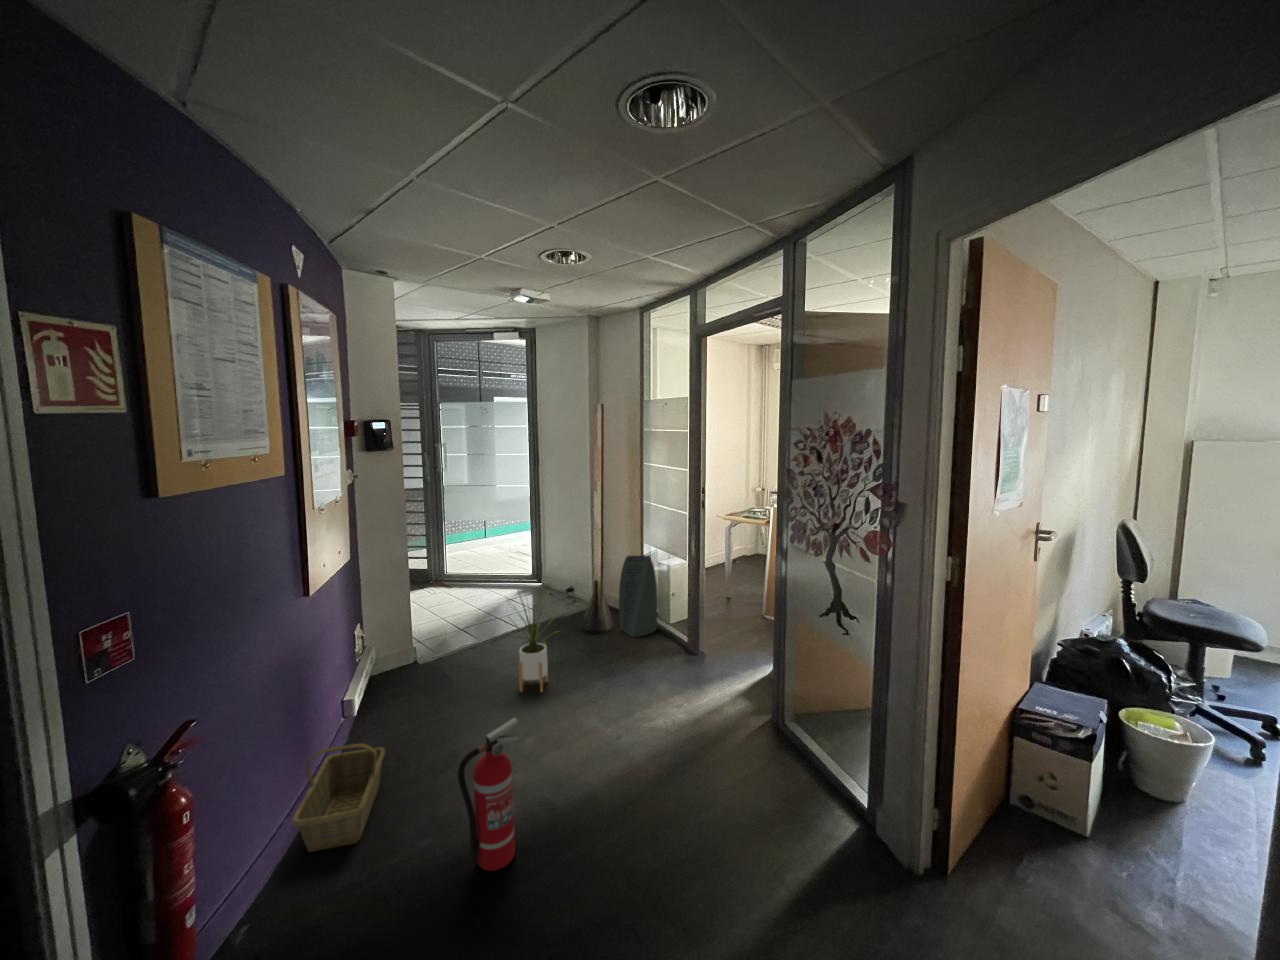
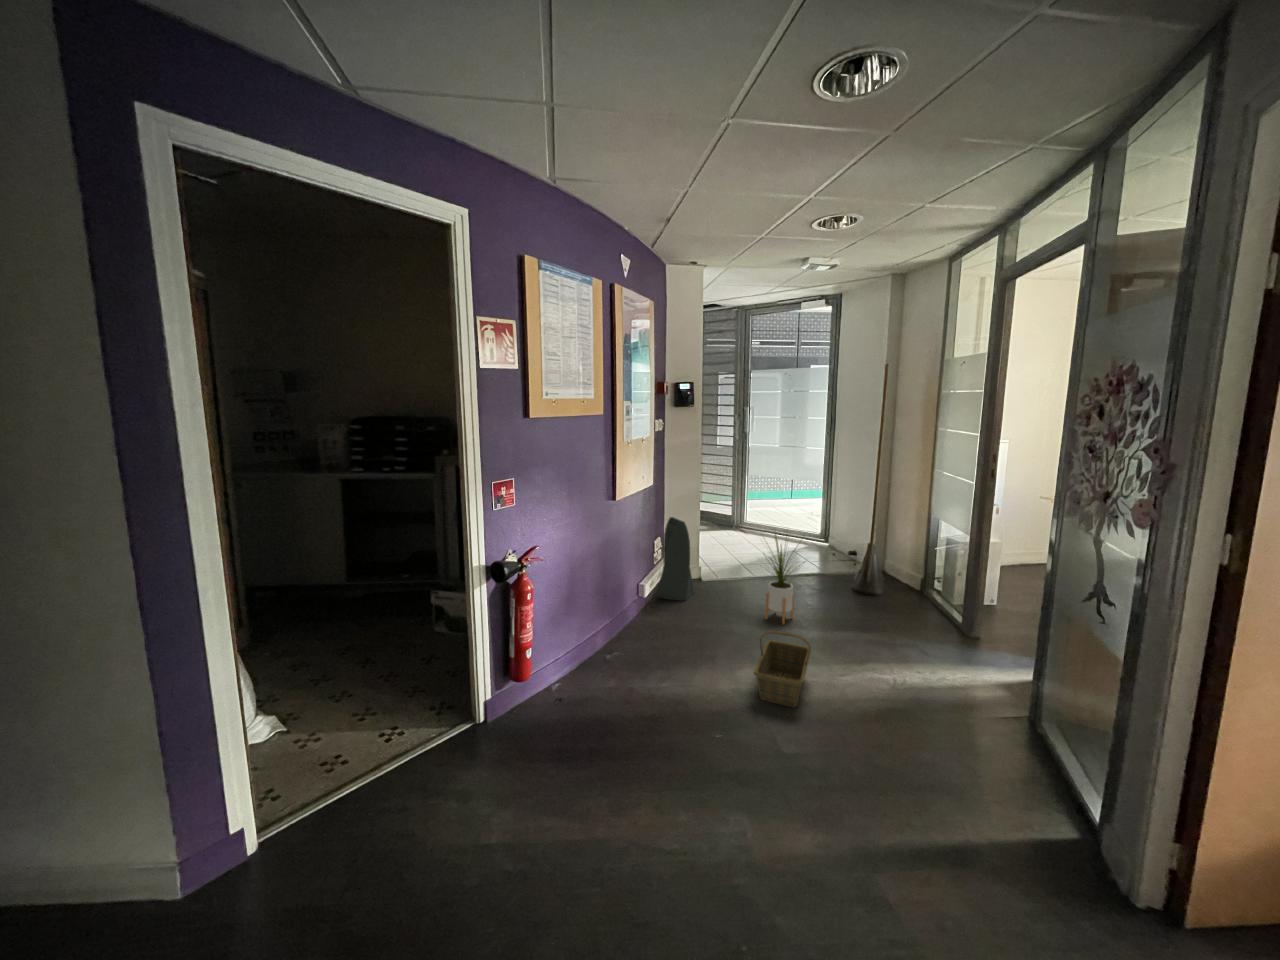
air purifier: present [619,555,658,637] -> present [657,517,694,601]
fire extinguisher: present [458,718,519,871] -> none [674,607,724,713]
basket: present [292,744,385,852] -> present [754,631,811,708]

